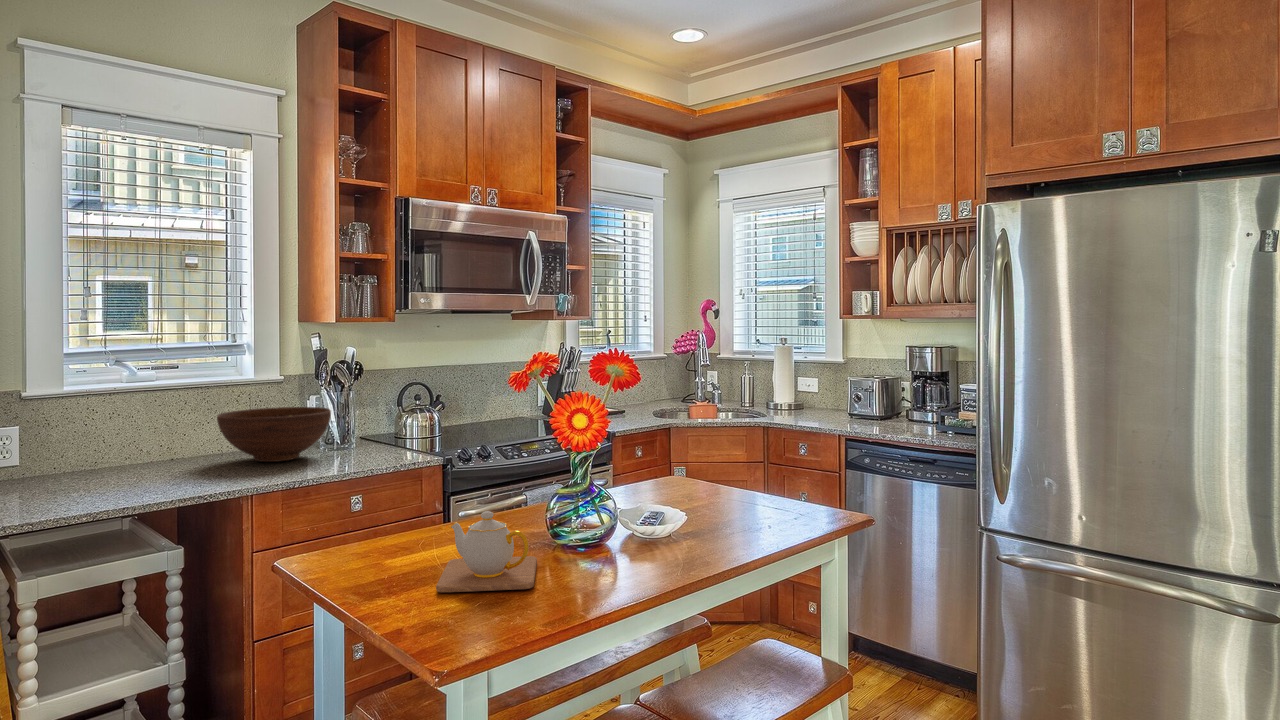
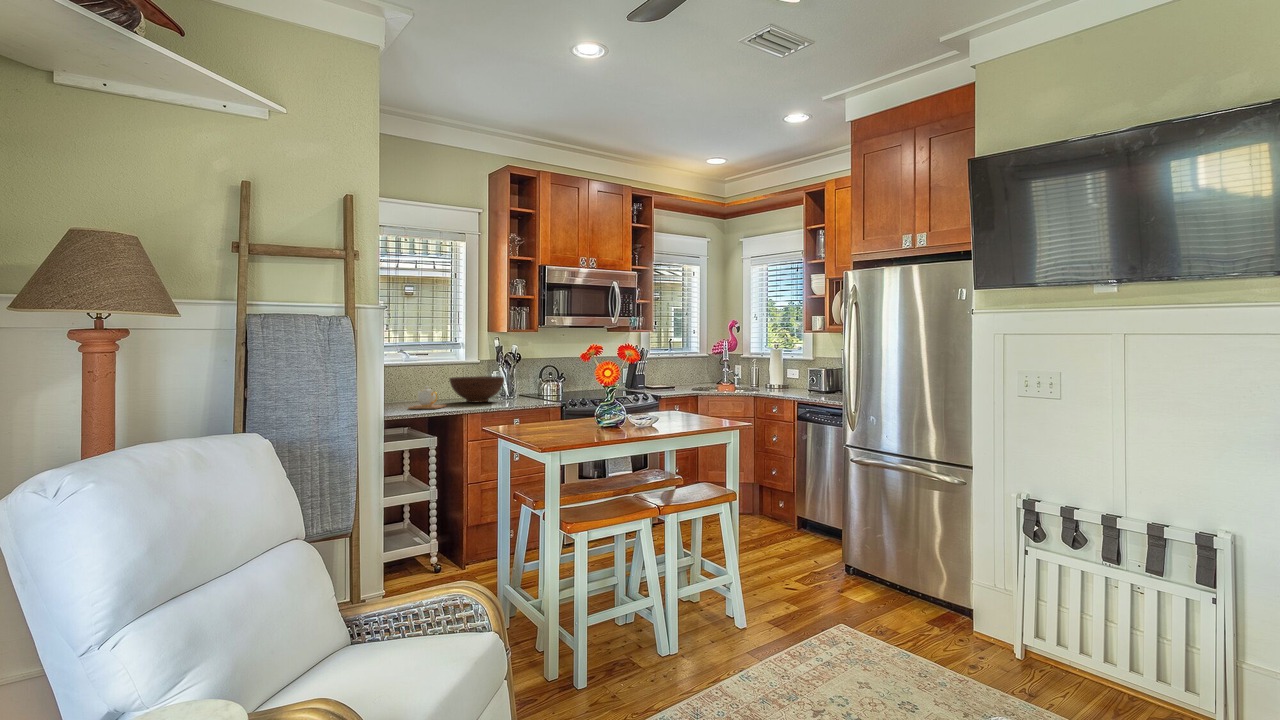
teapot: present [436,511,537,592] -> present [408,386,447,409]

